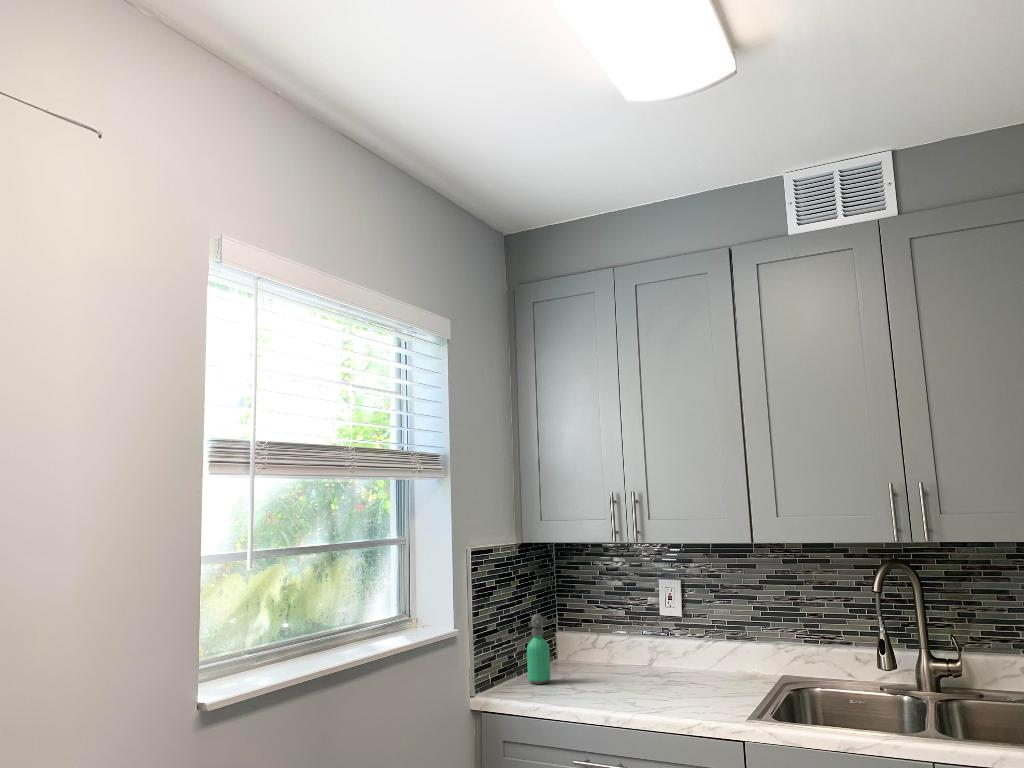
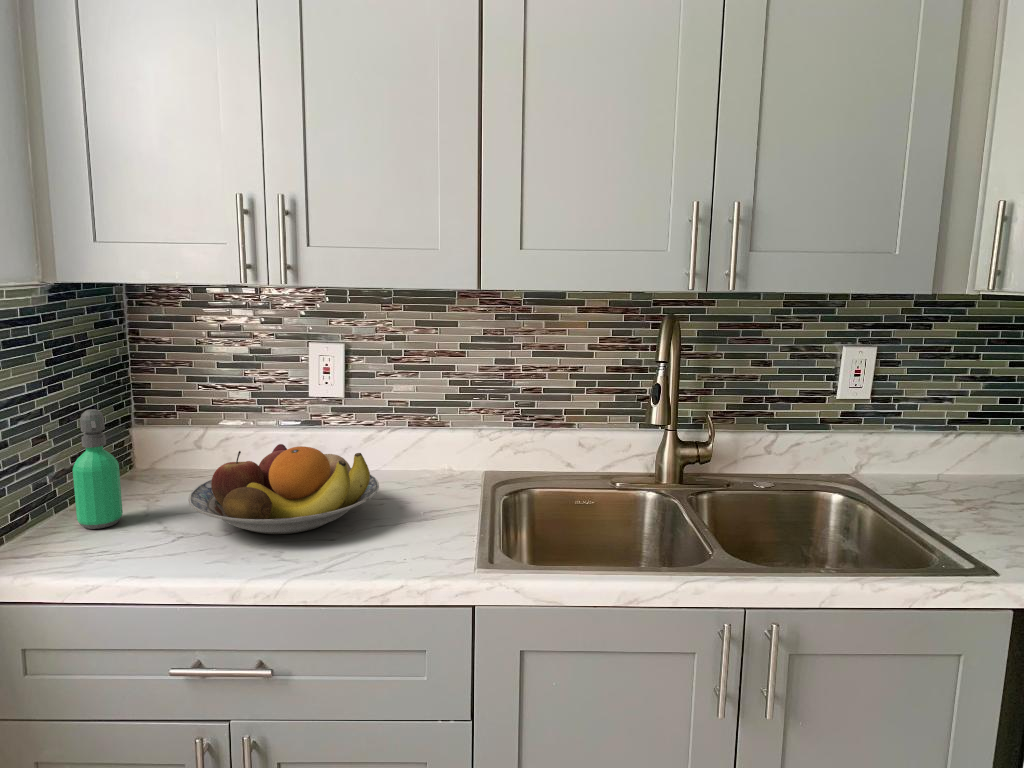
fruit bowl: none [584,641,696,695] -> present [189,444,379,534]

